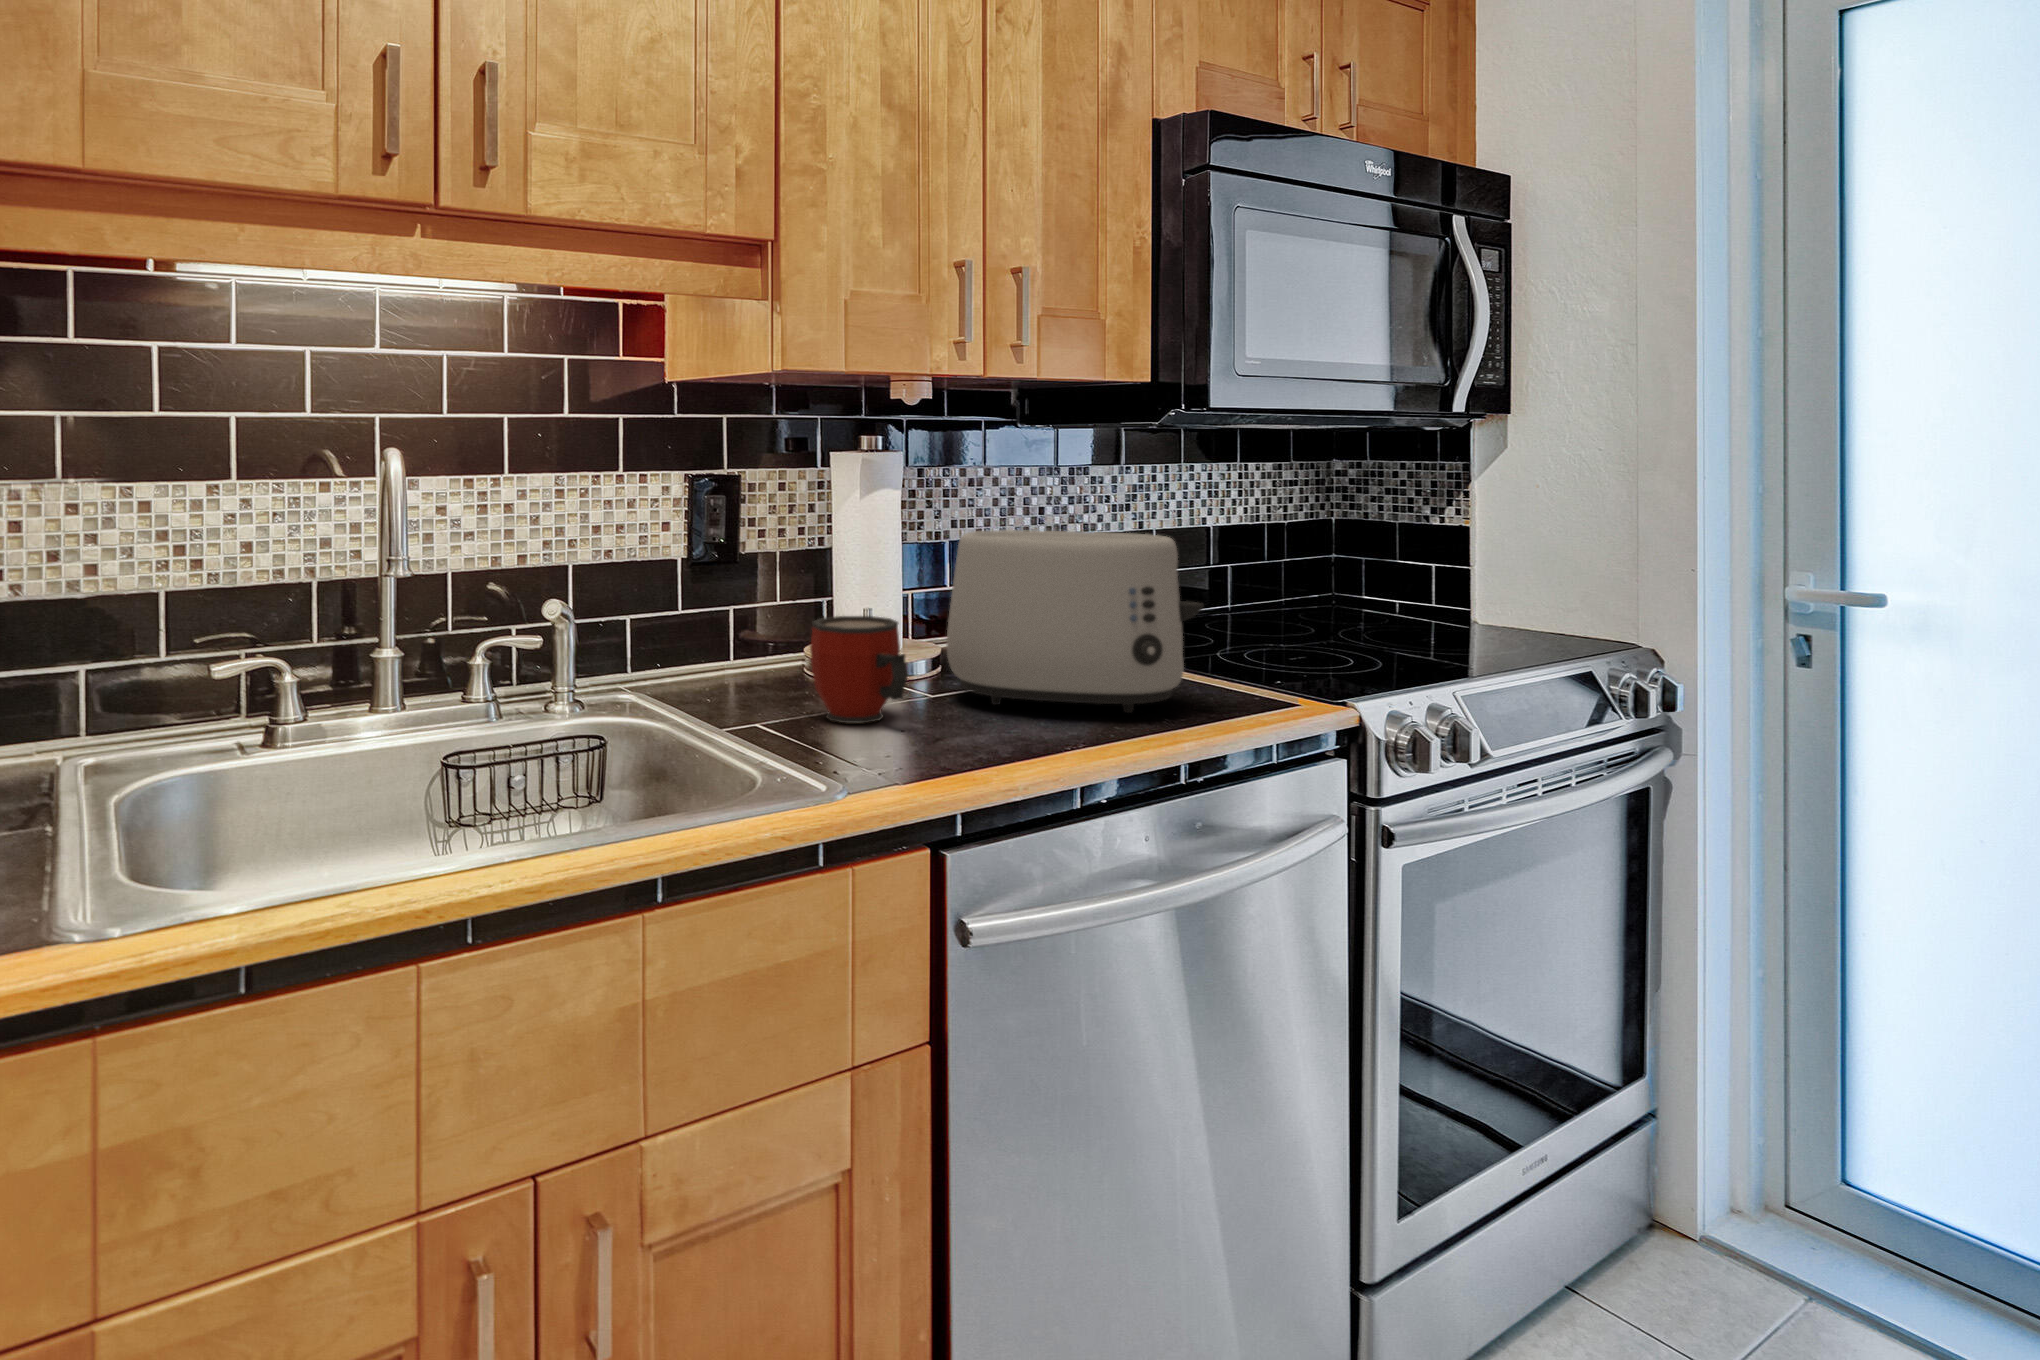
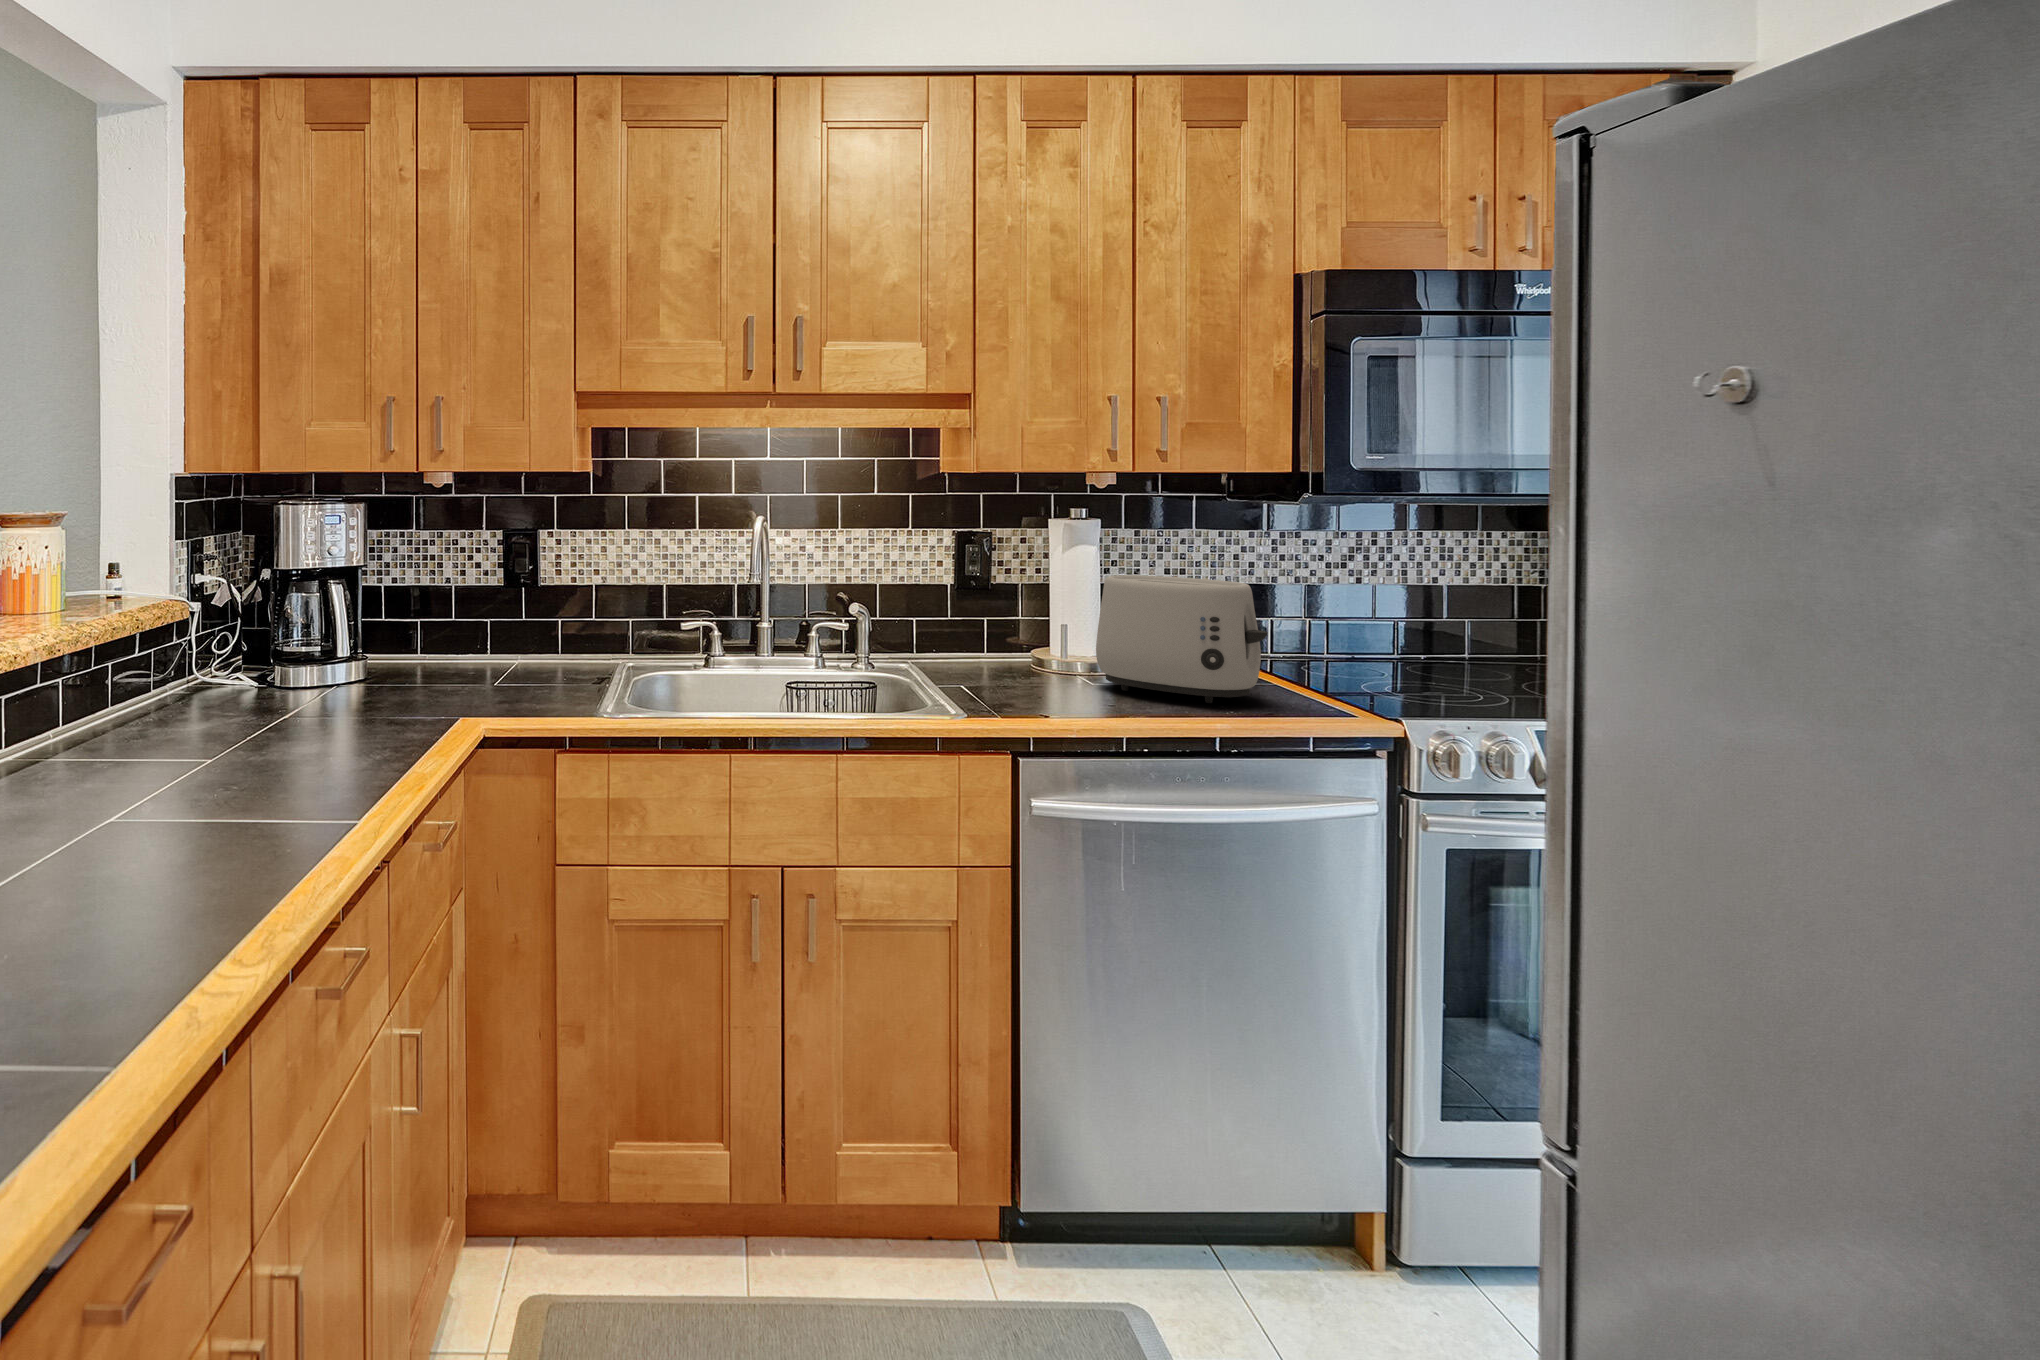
mug: present [810,616,907,723] -> none [996,624,1051,690]

